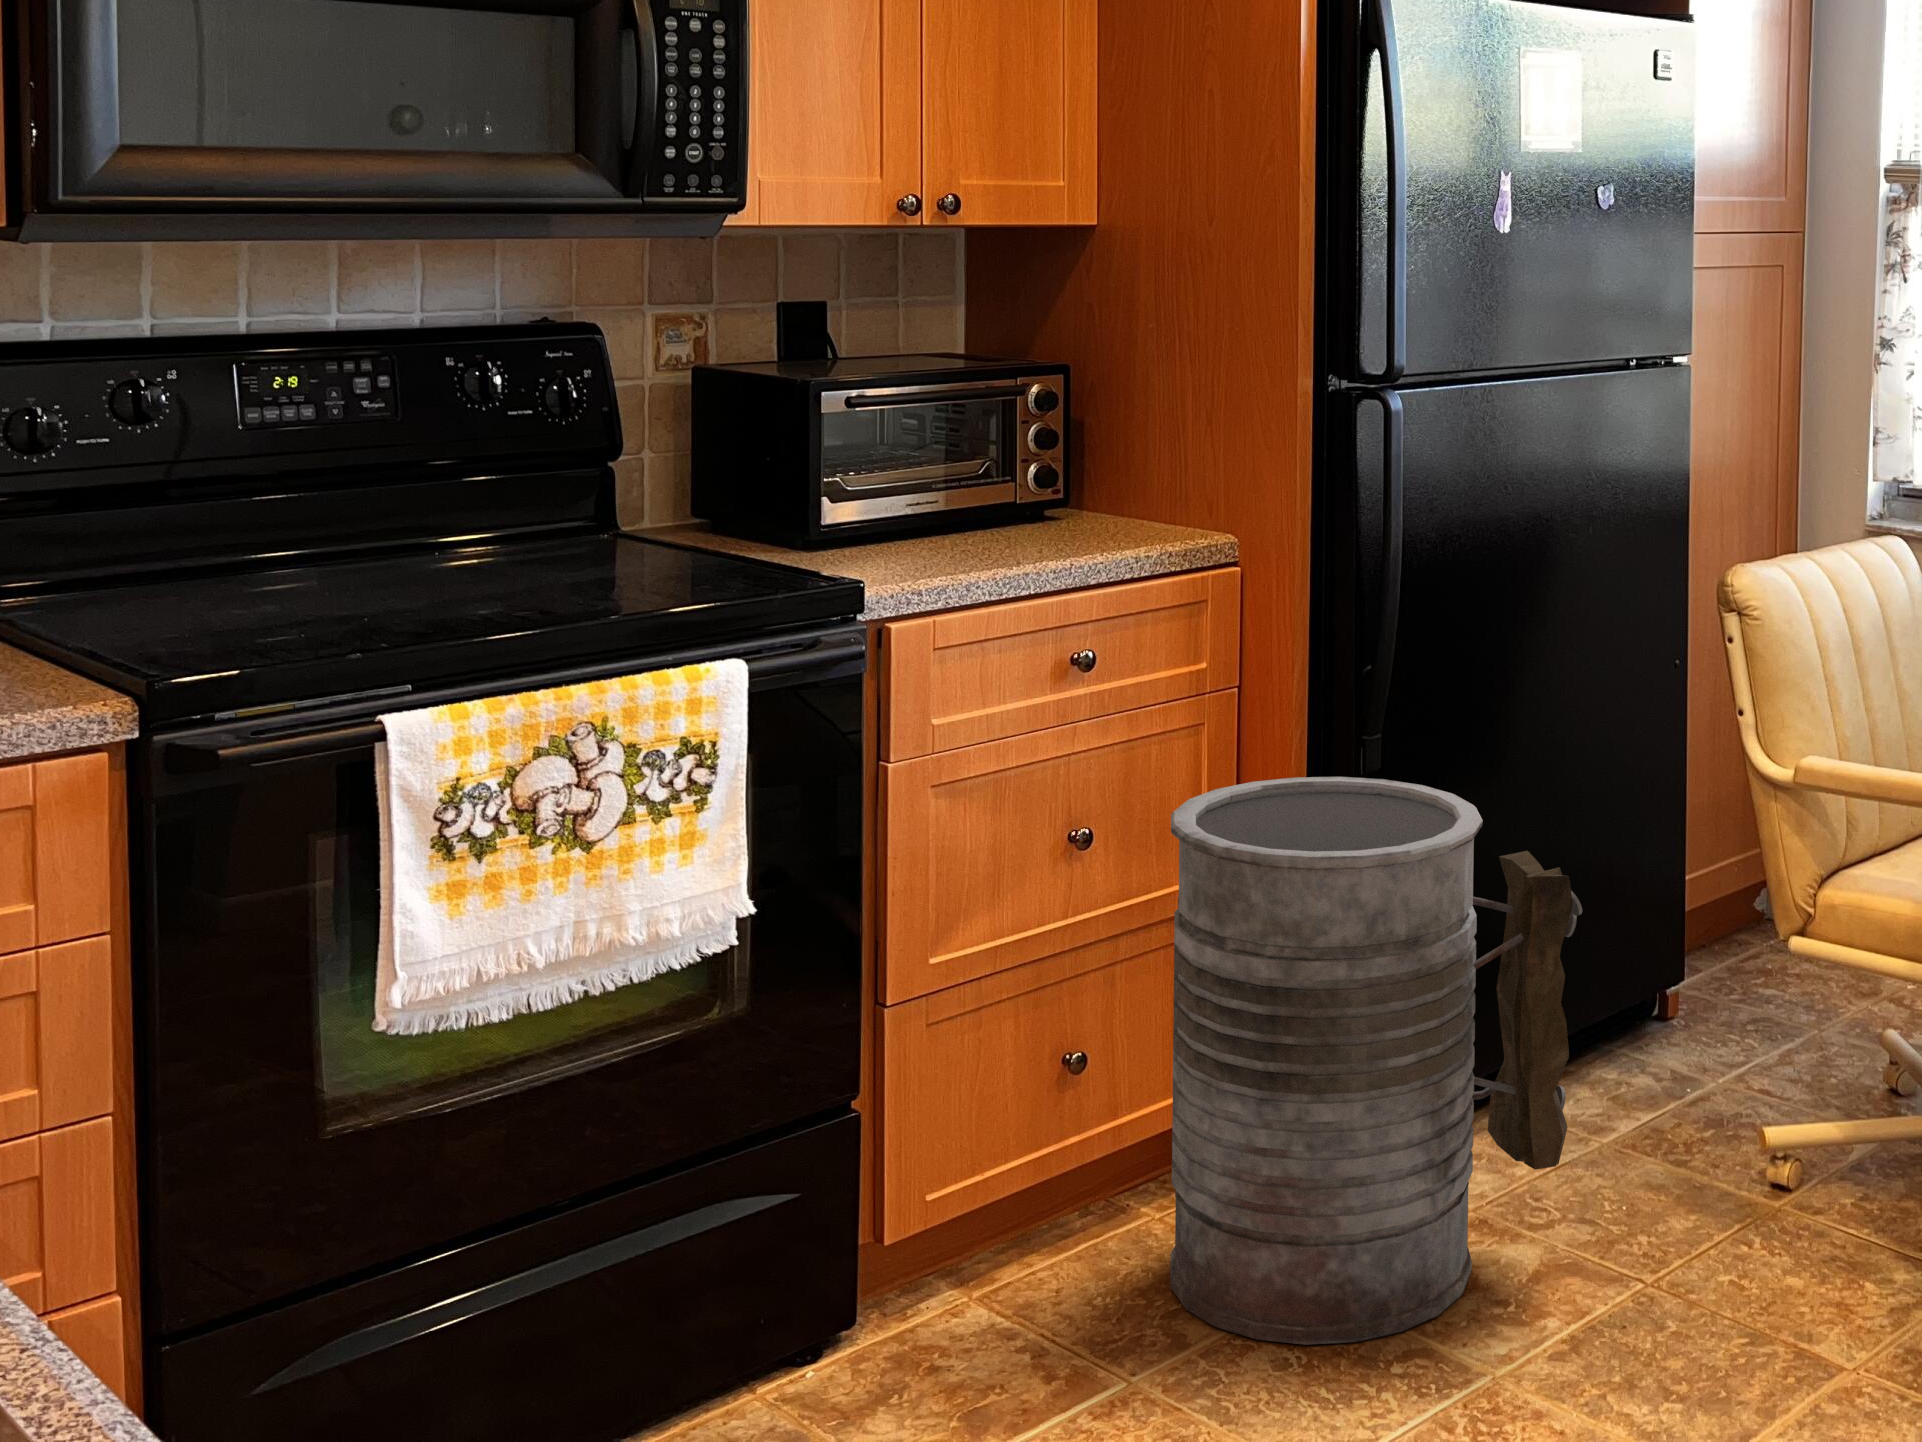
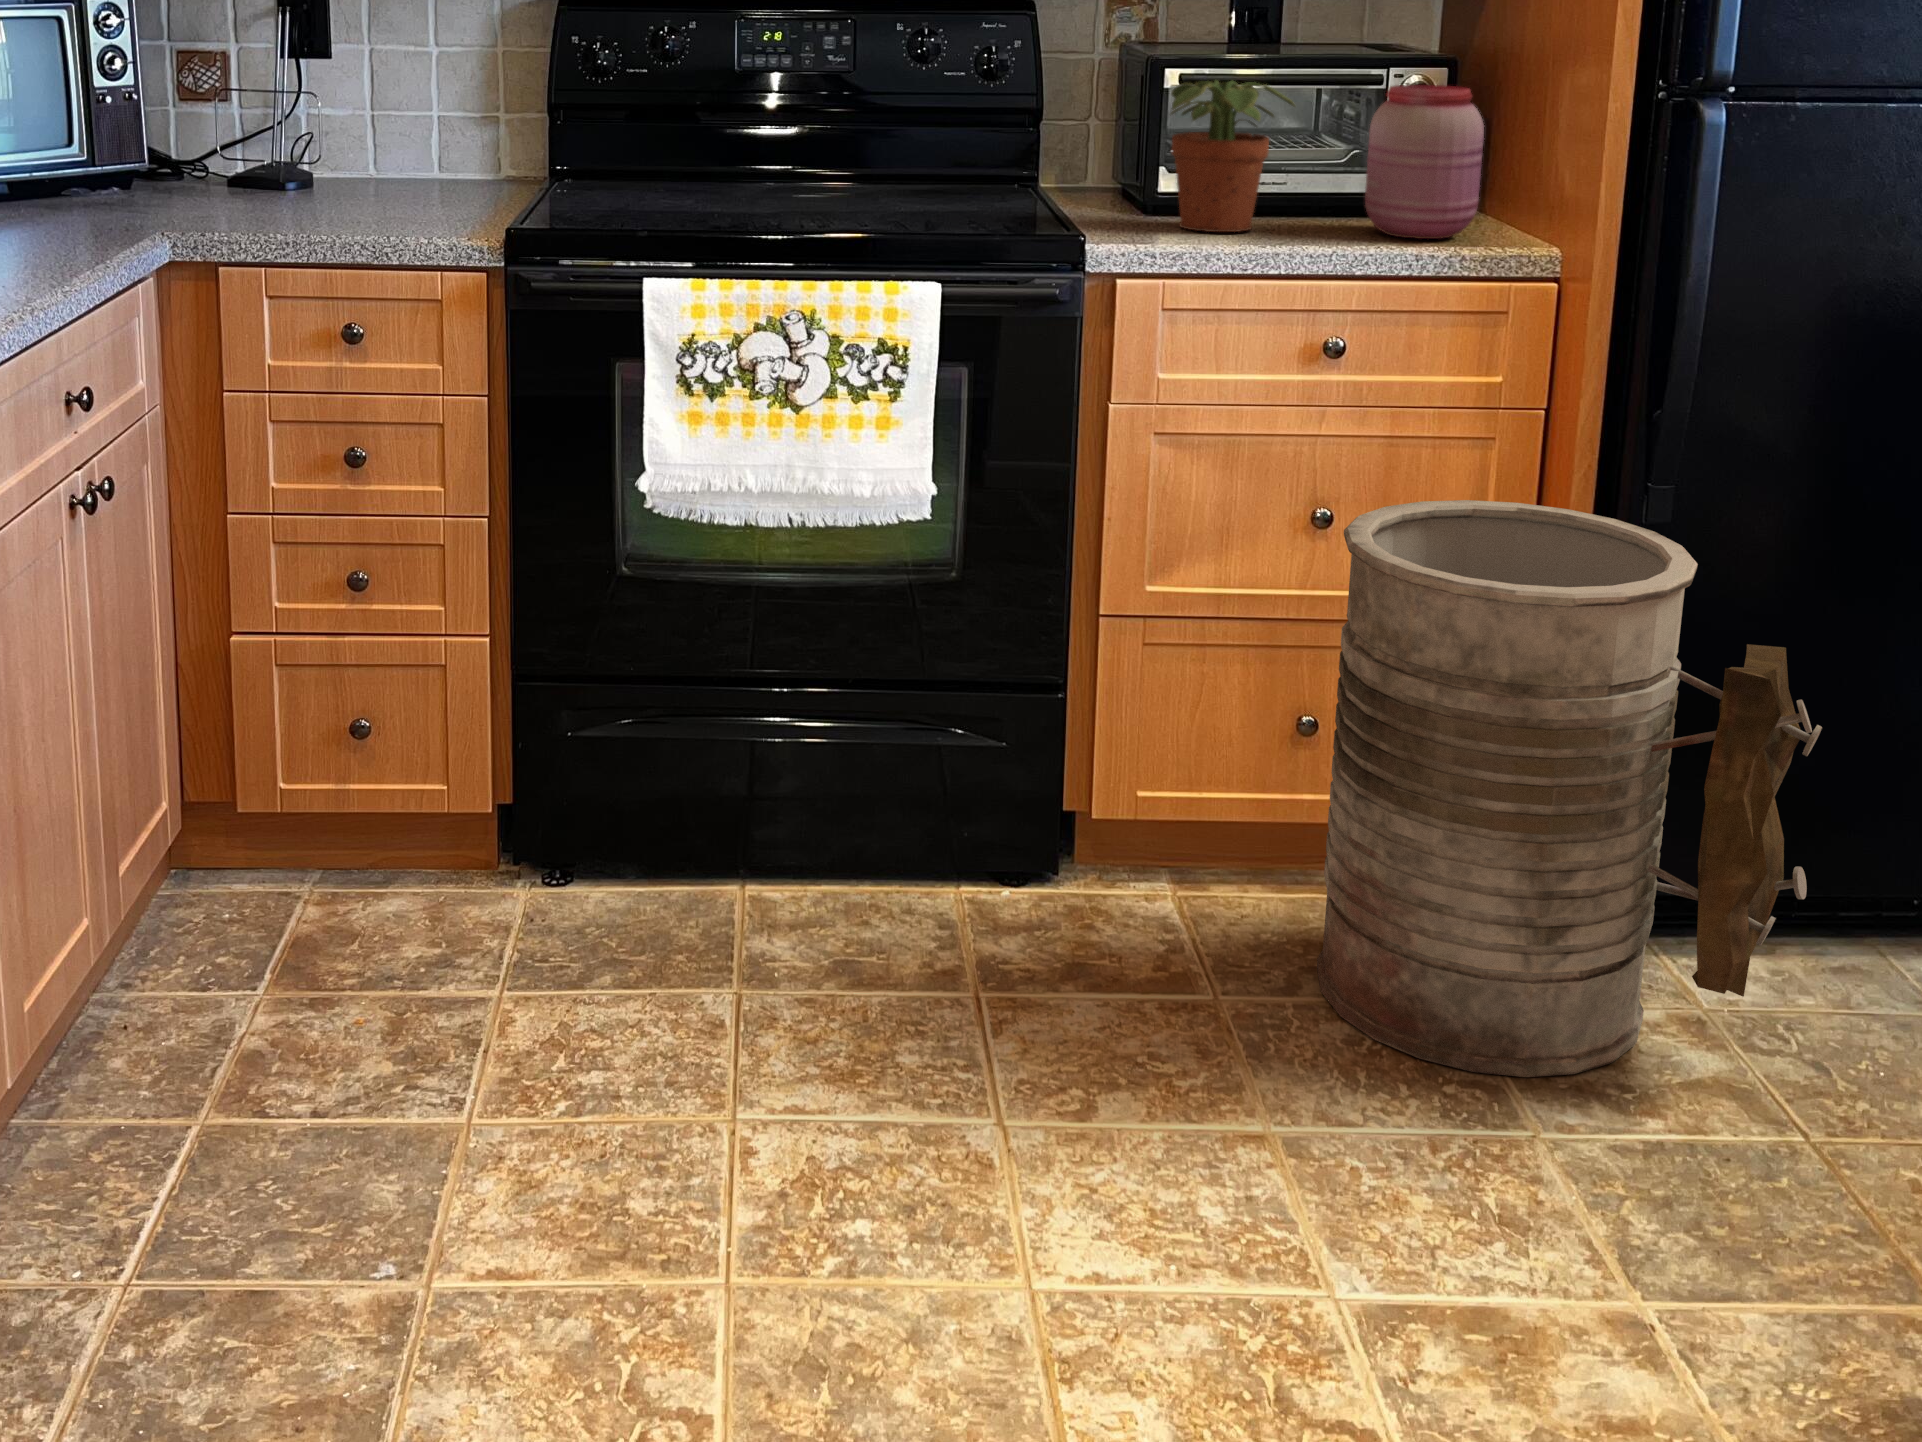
jar: none [1032,396,1140,546] -> present [1365,85,1484,239]
potted plant: none [854,403,987,563] -> present [1171,80,1295,232]

